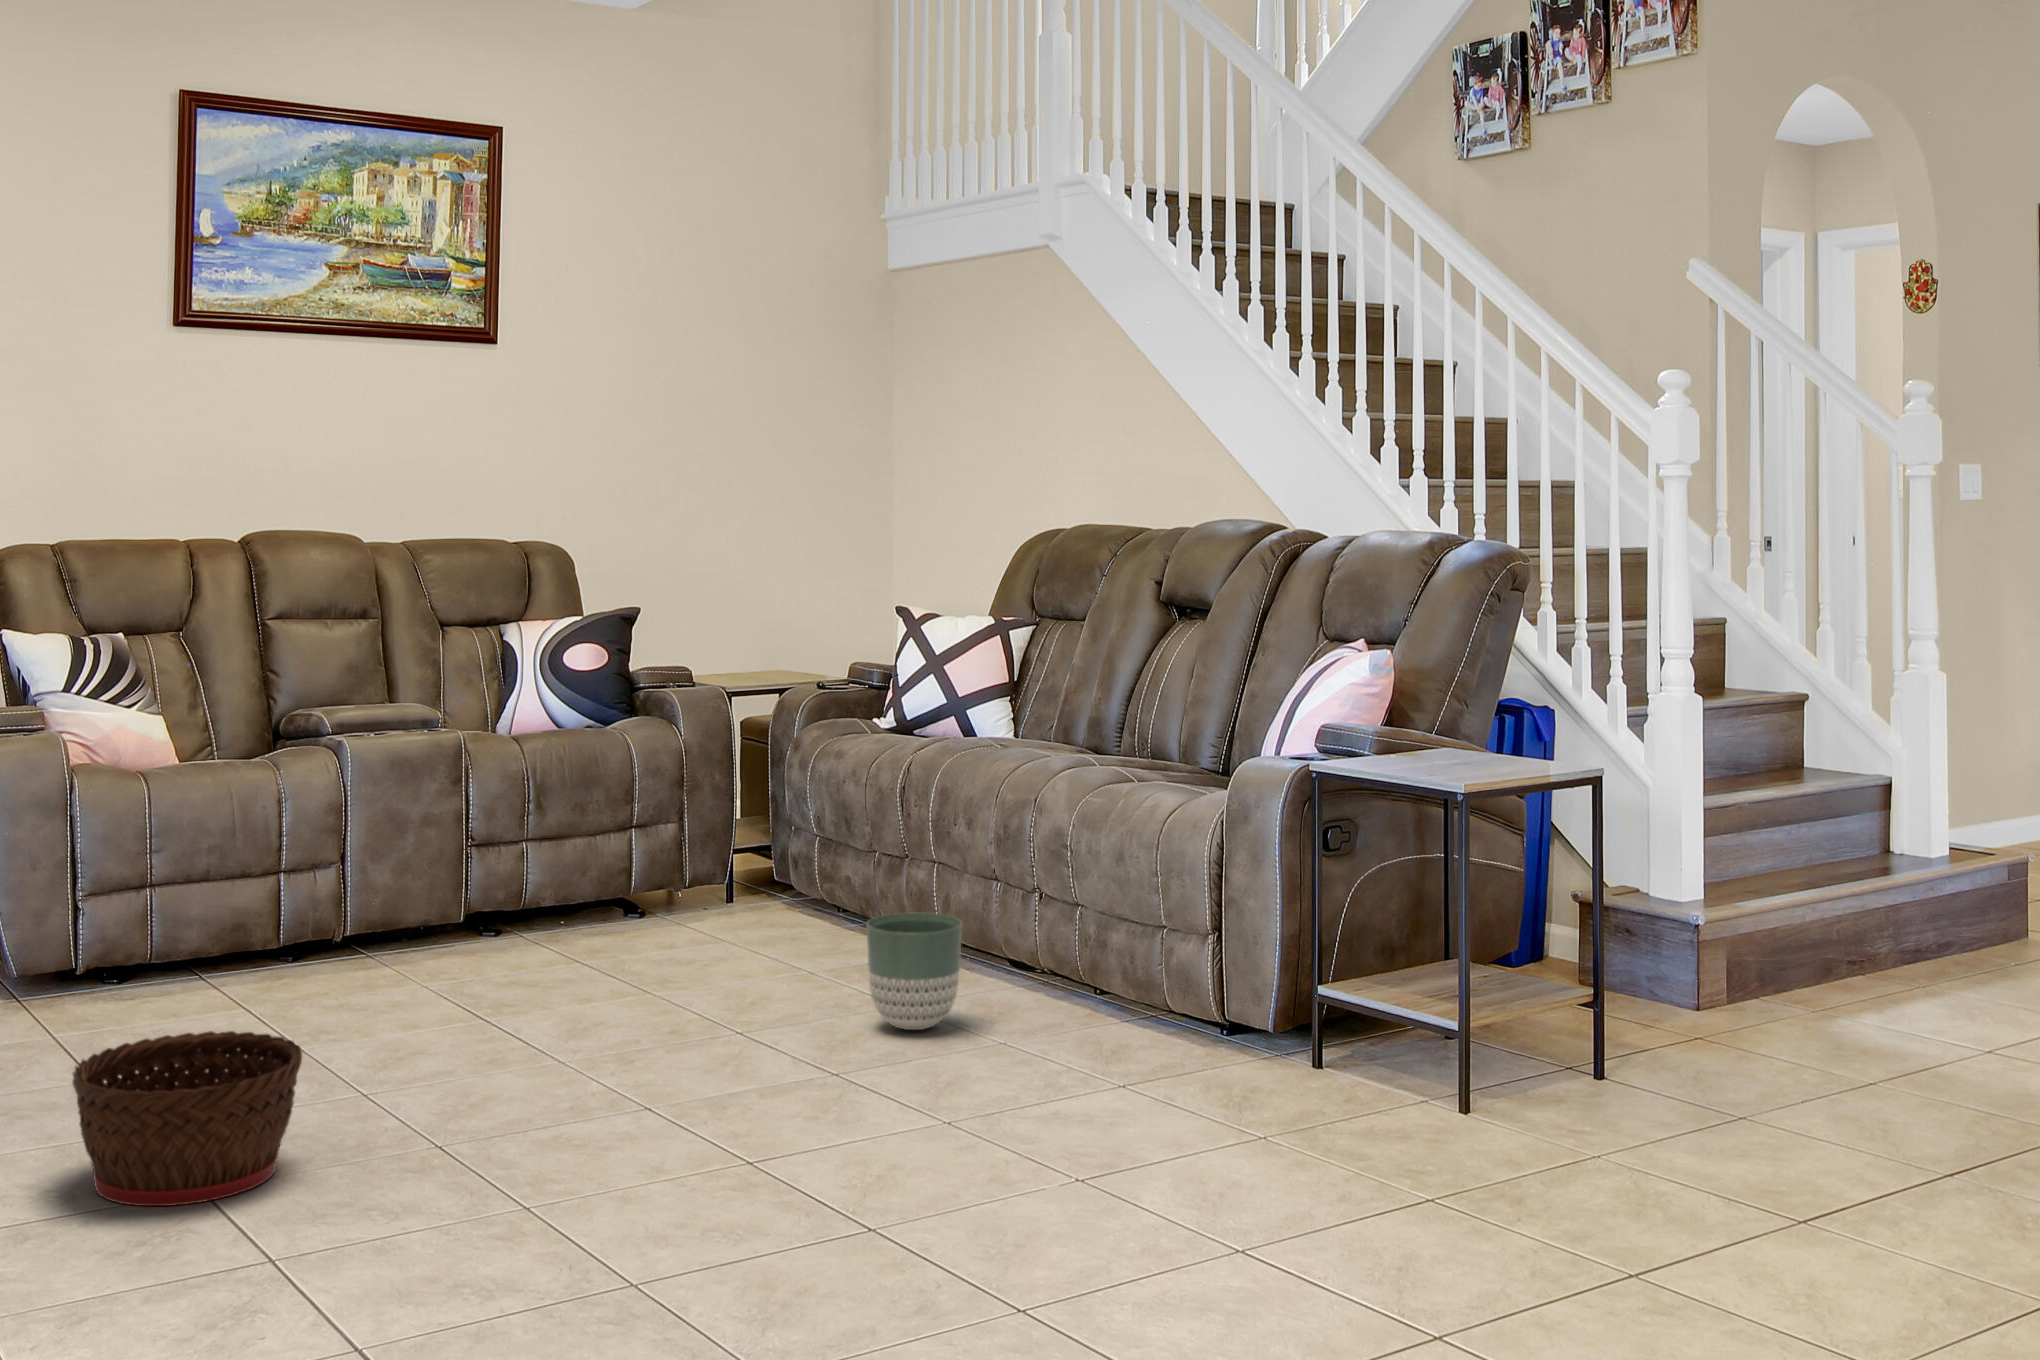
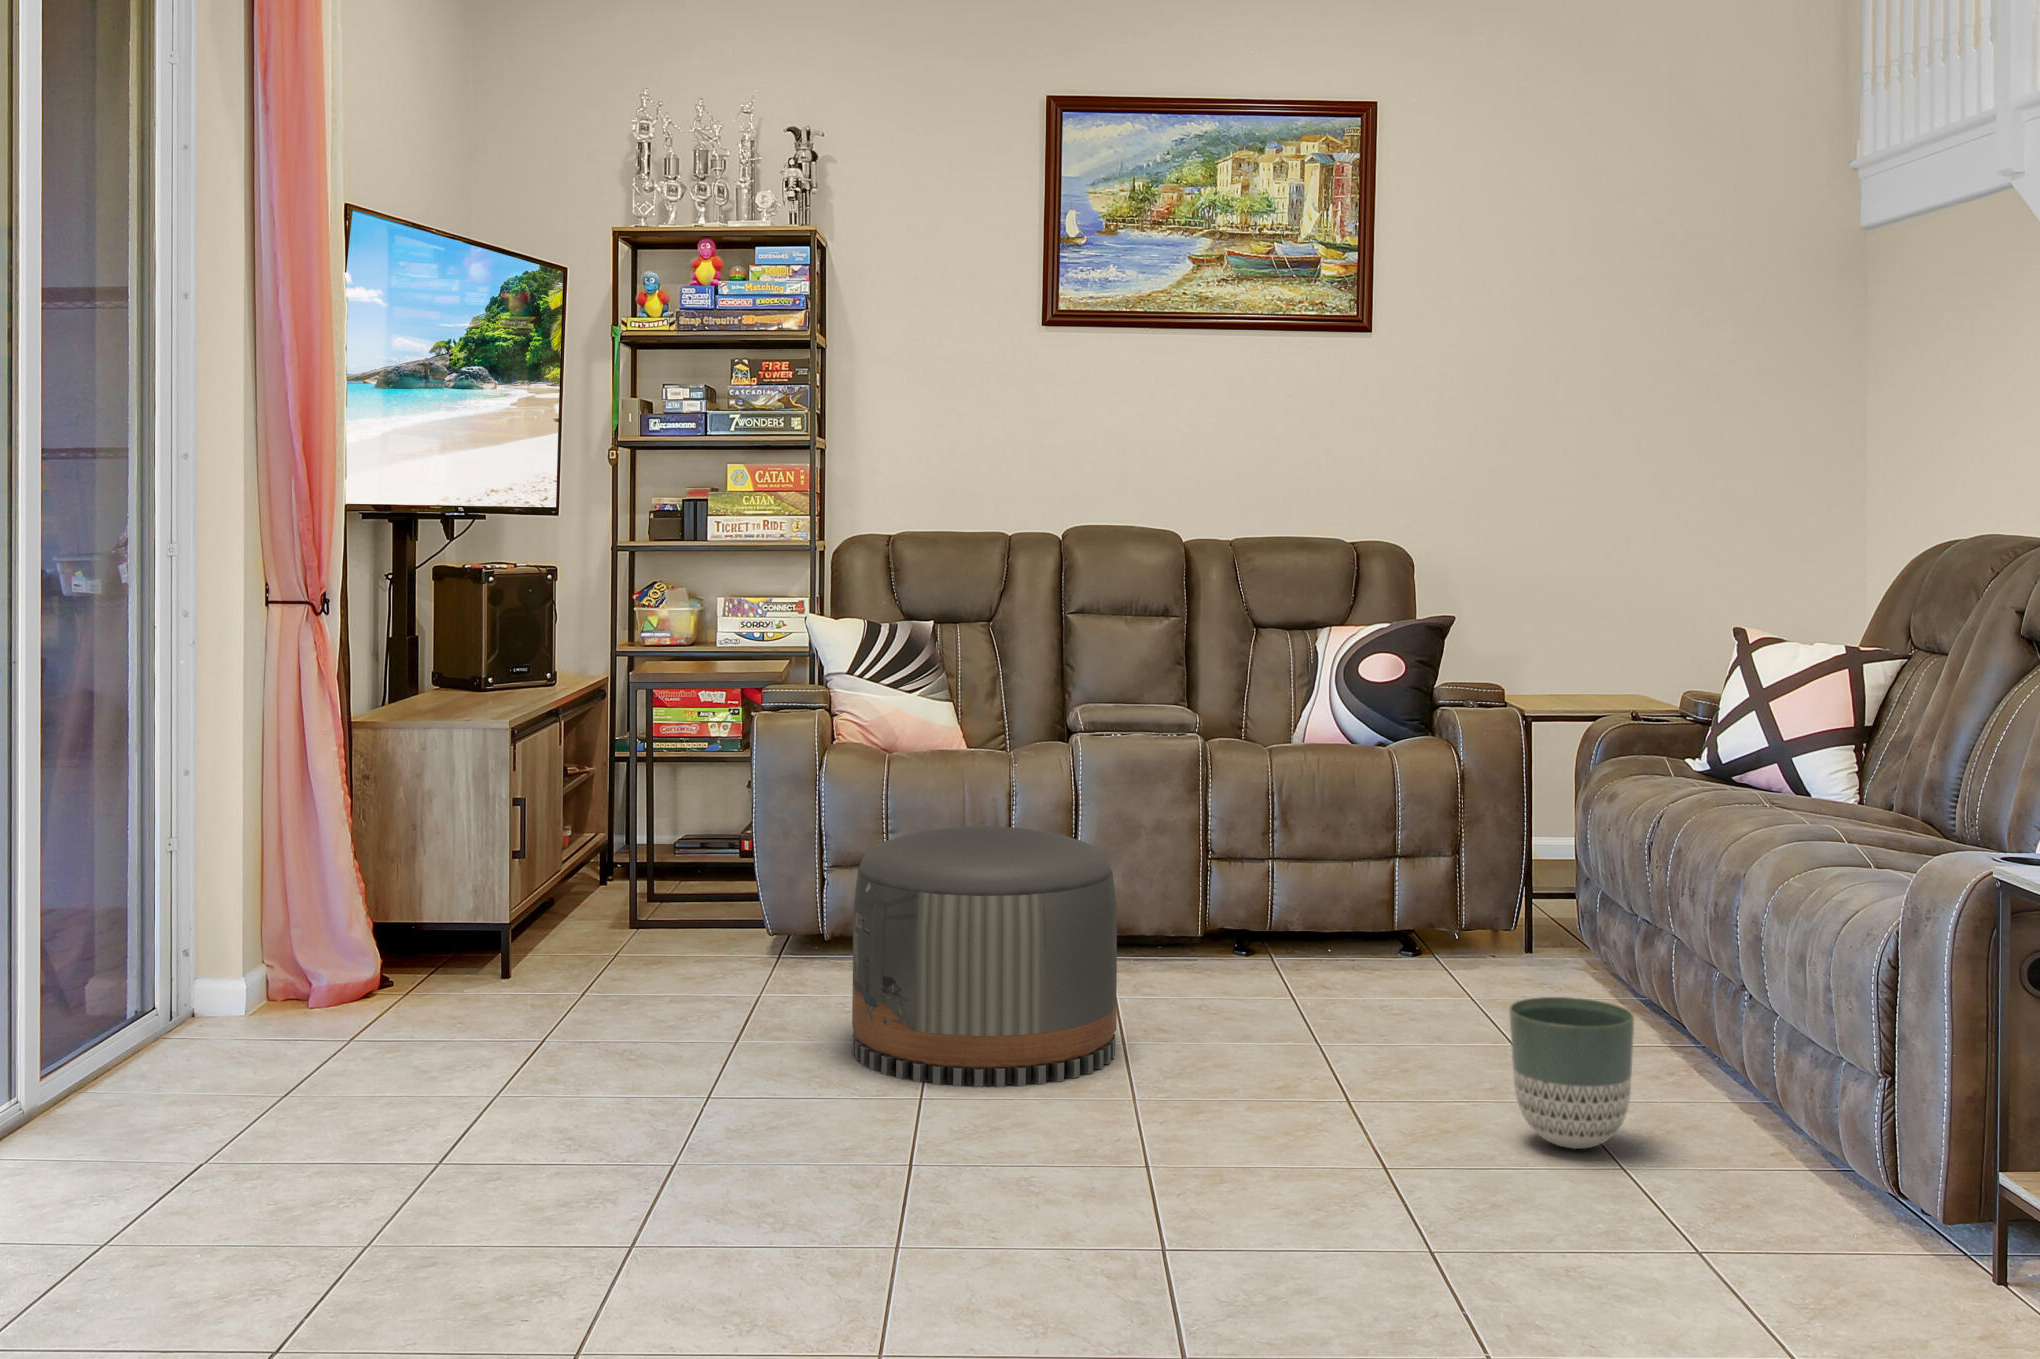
pouf: none [229,830,491,1075] -> present [852,826,1117,1088]
basket: present [72,1031,302,1206] -> none [548,1010,771,1186]

